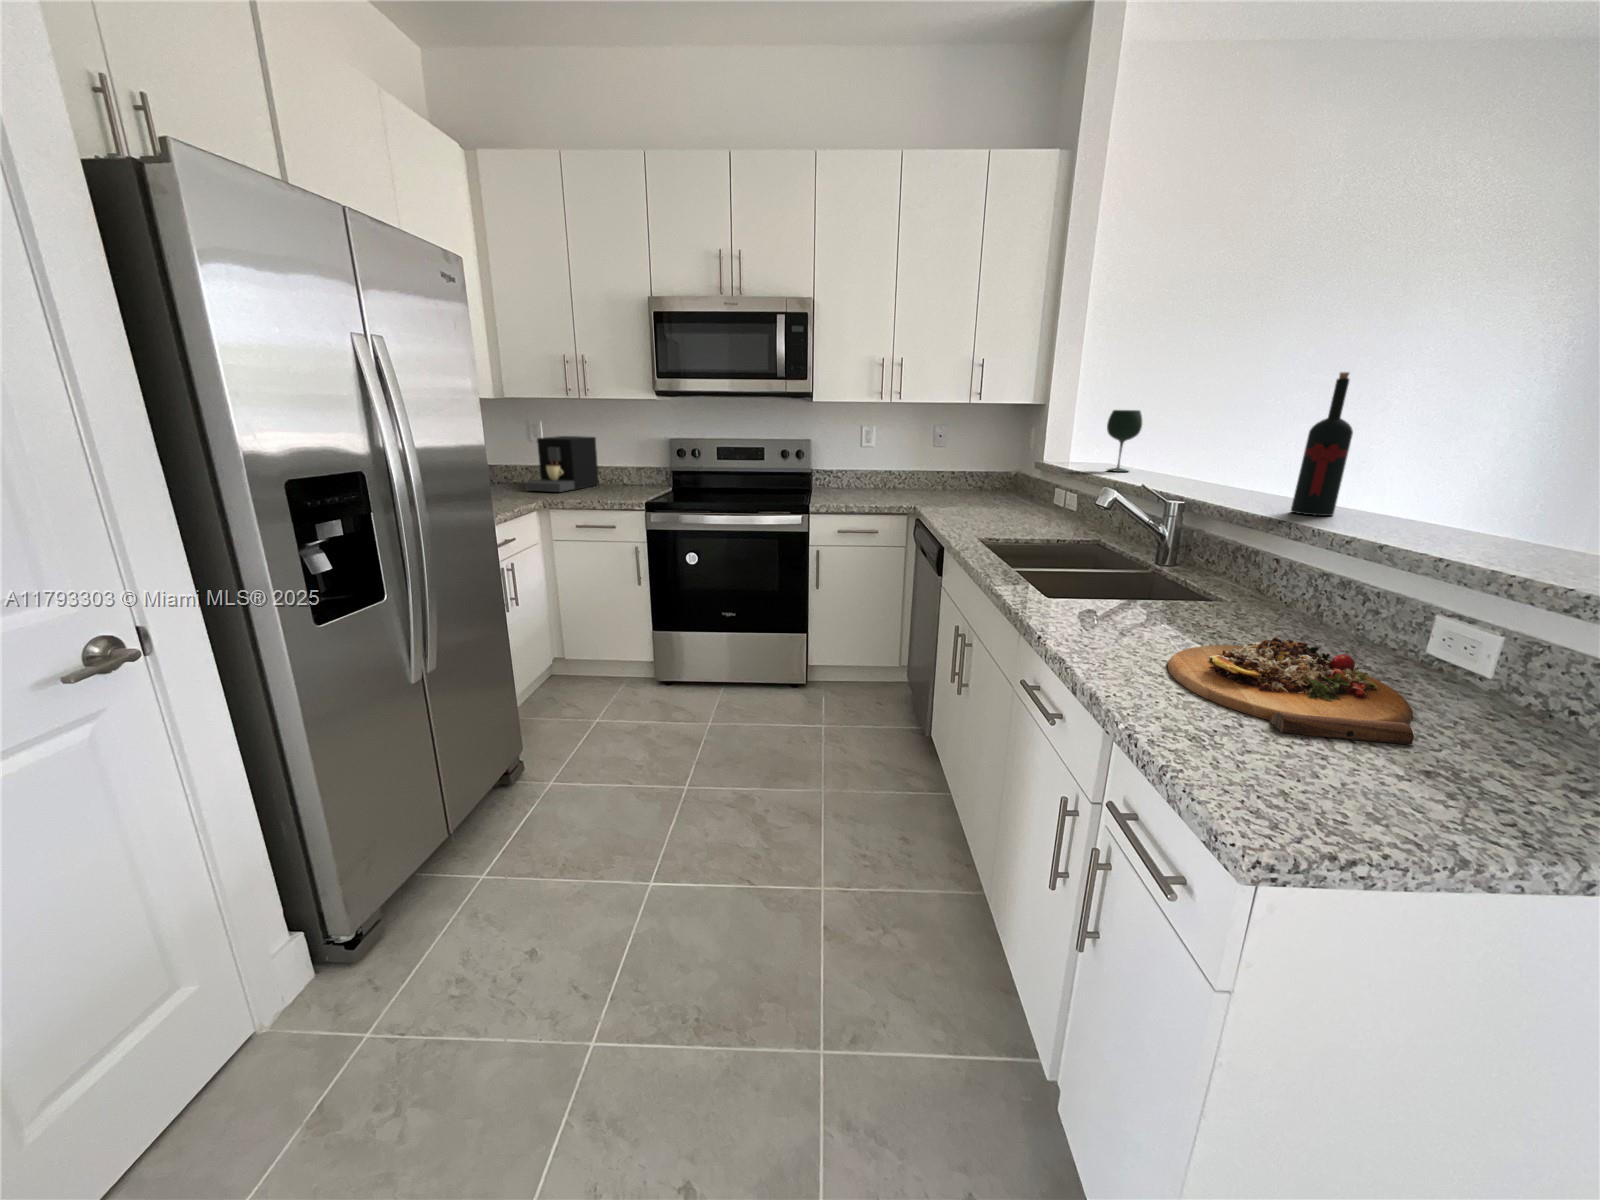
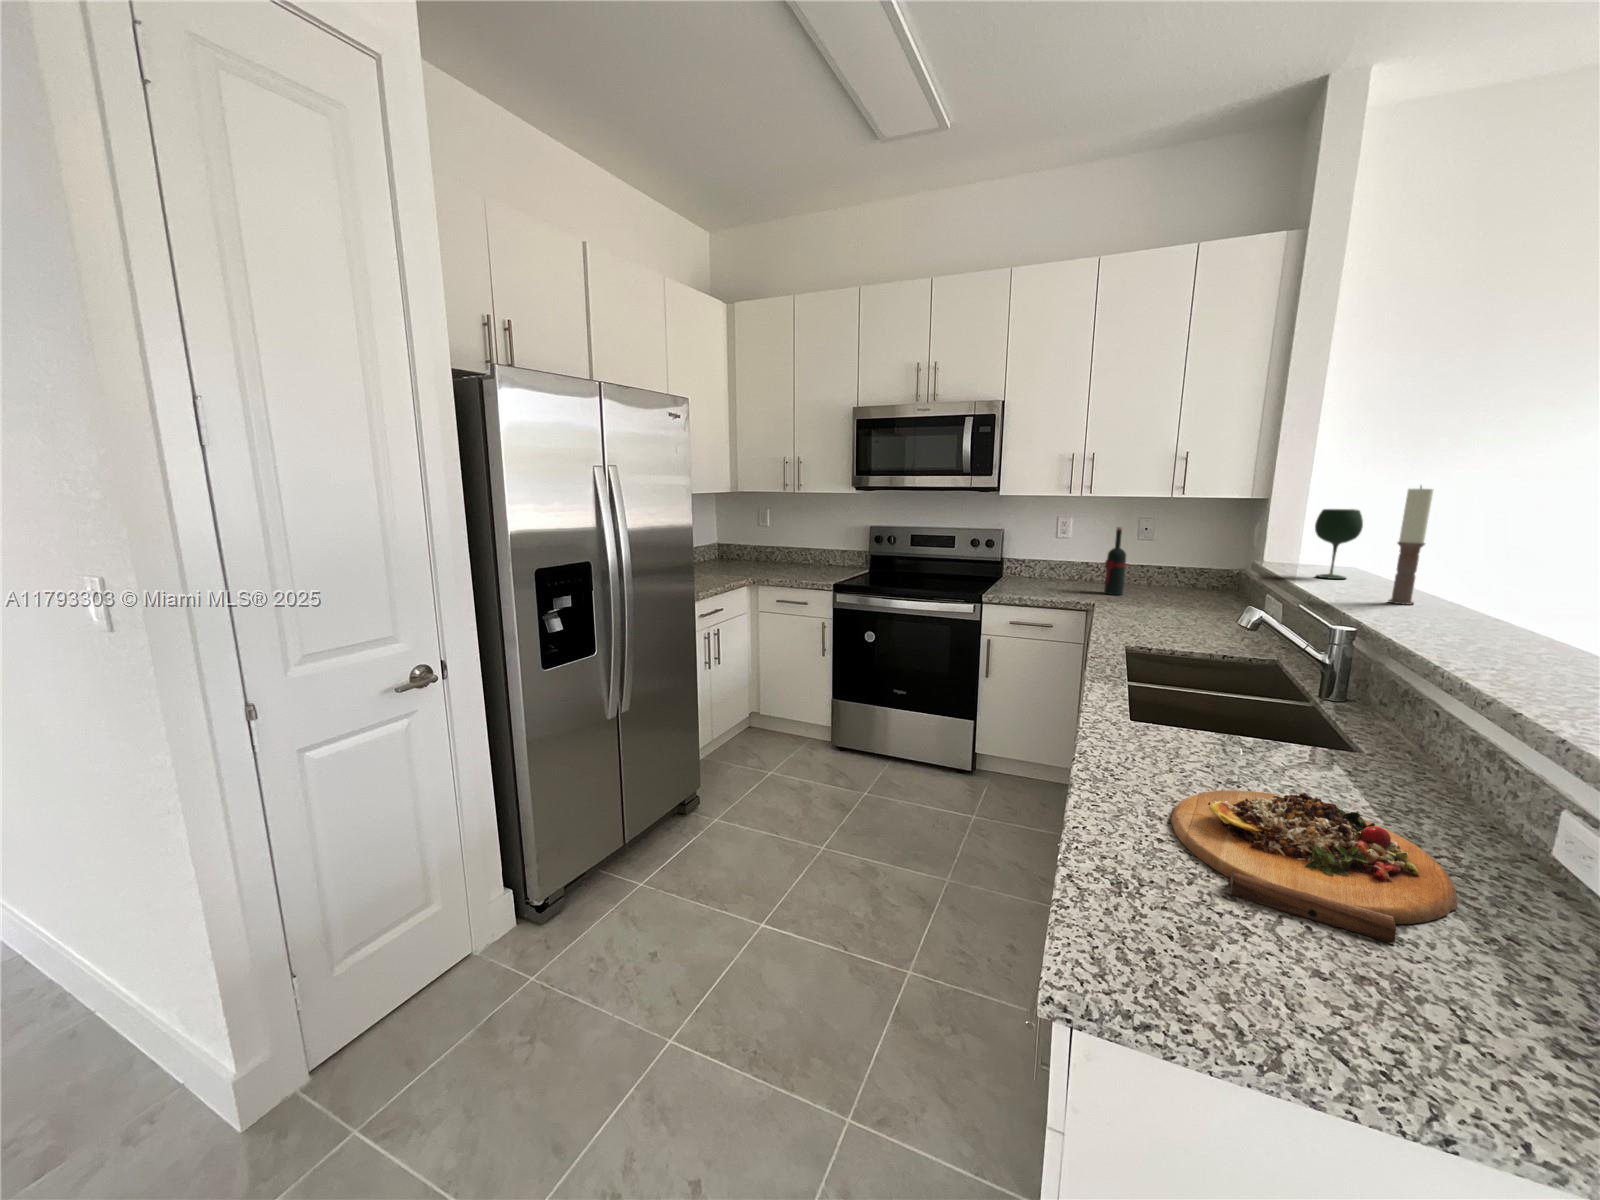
wine bottle: present [1291,372,1353,516] -> present [1104,527,1126,595]
candle: none [1186,382,1223,486] -> present [1388,486,1433,605]
coffee maker: present [525,436,599,492] -> none [749,524,811,572]

